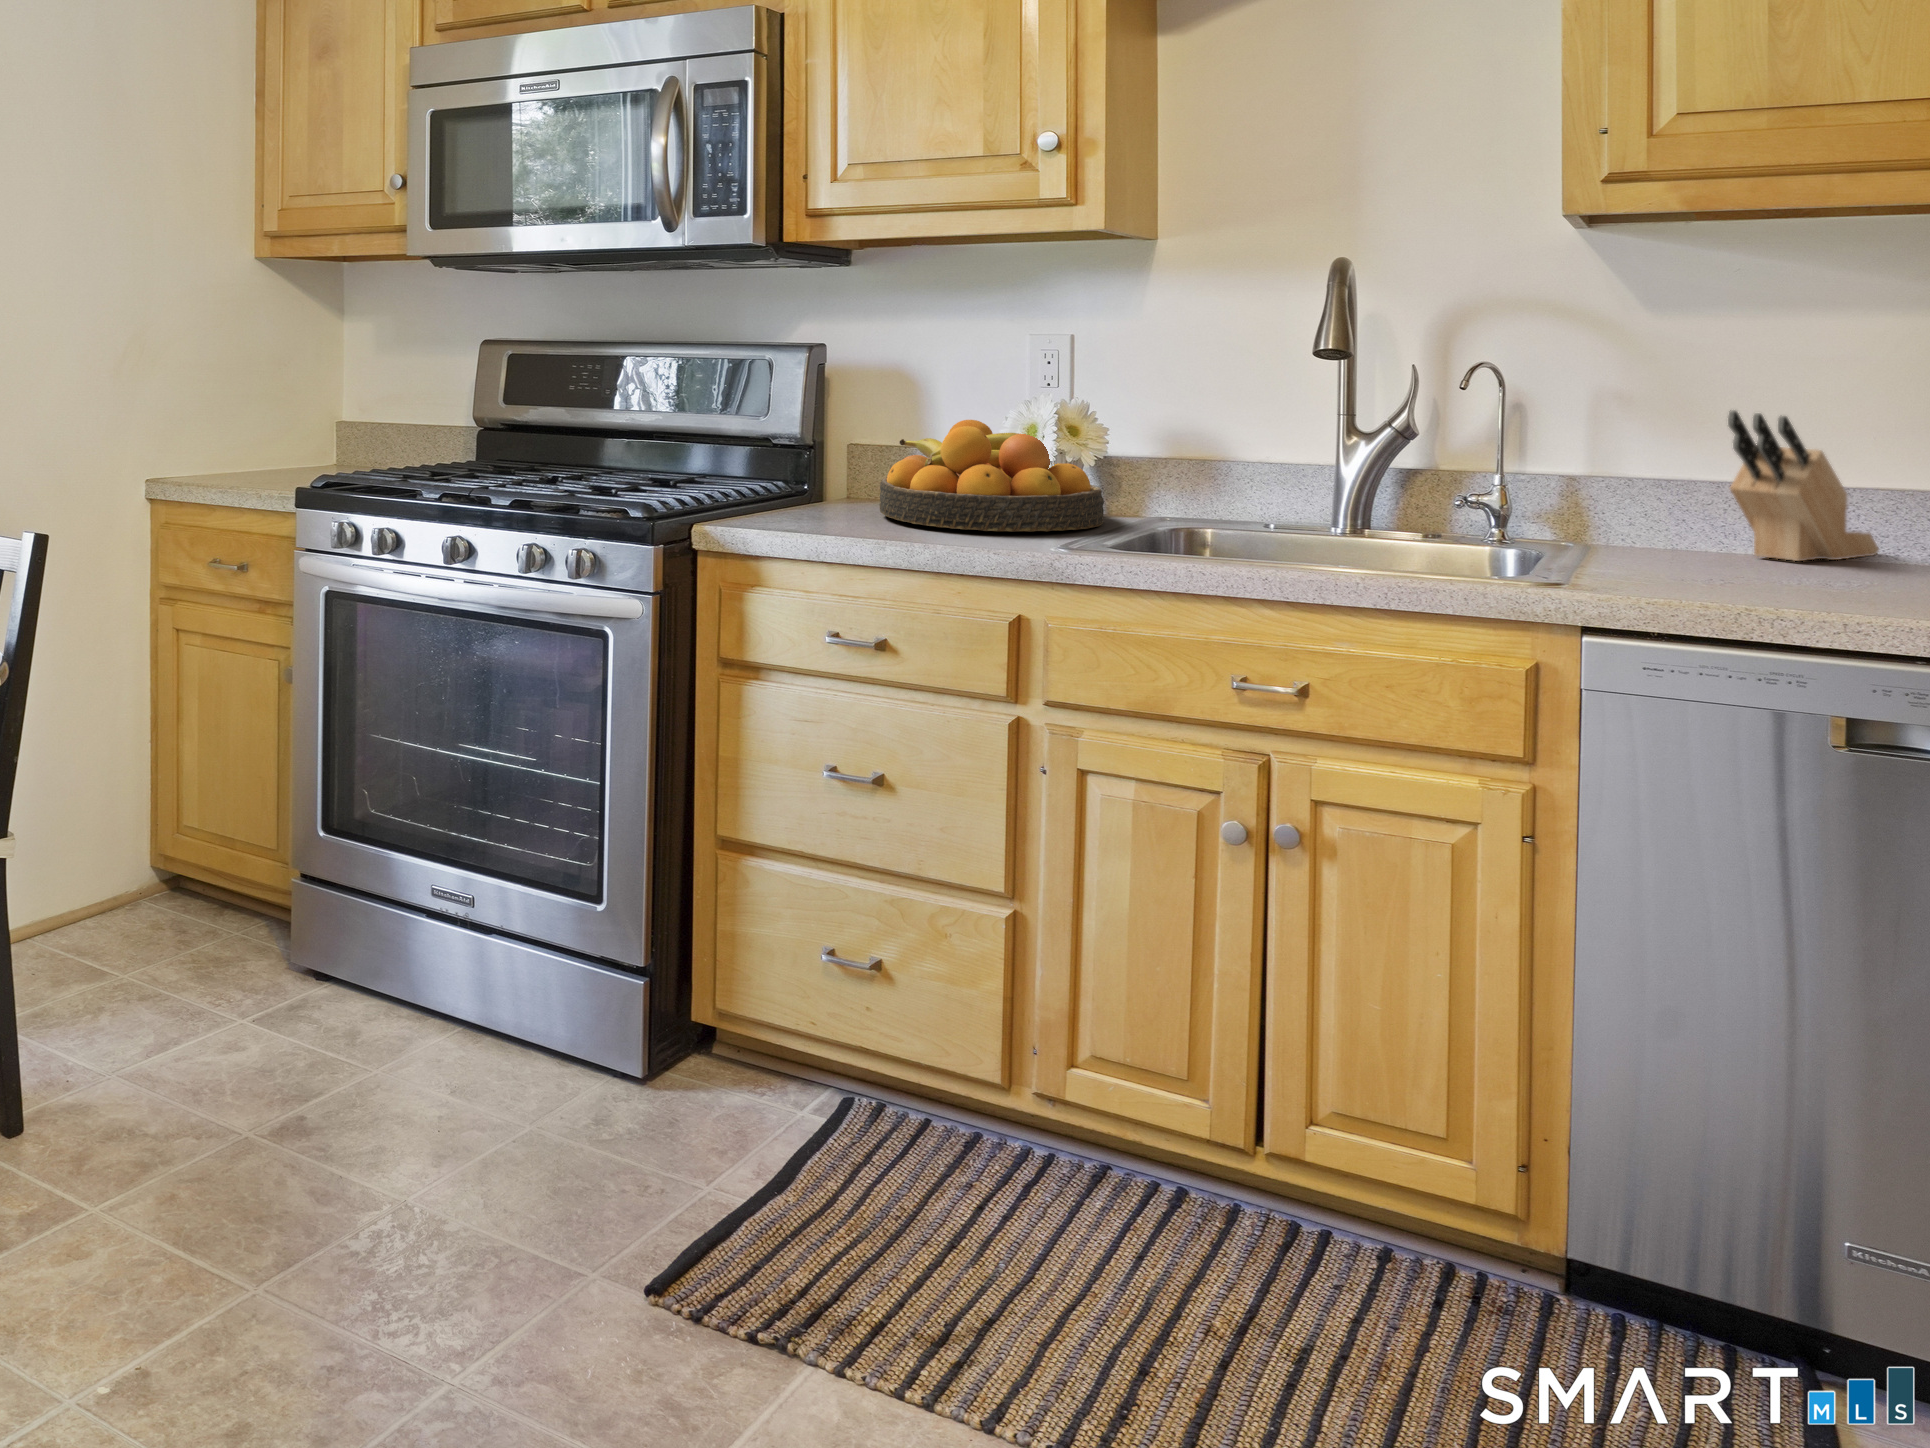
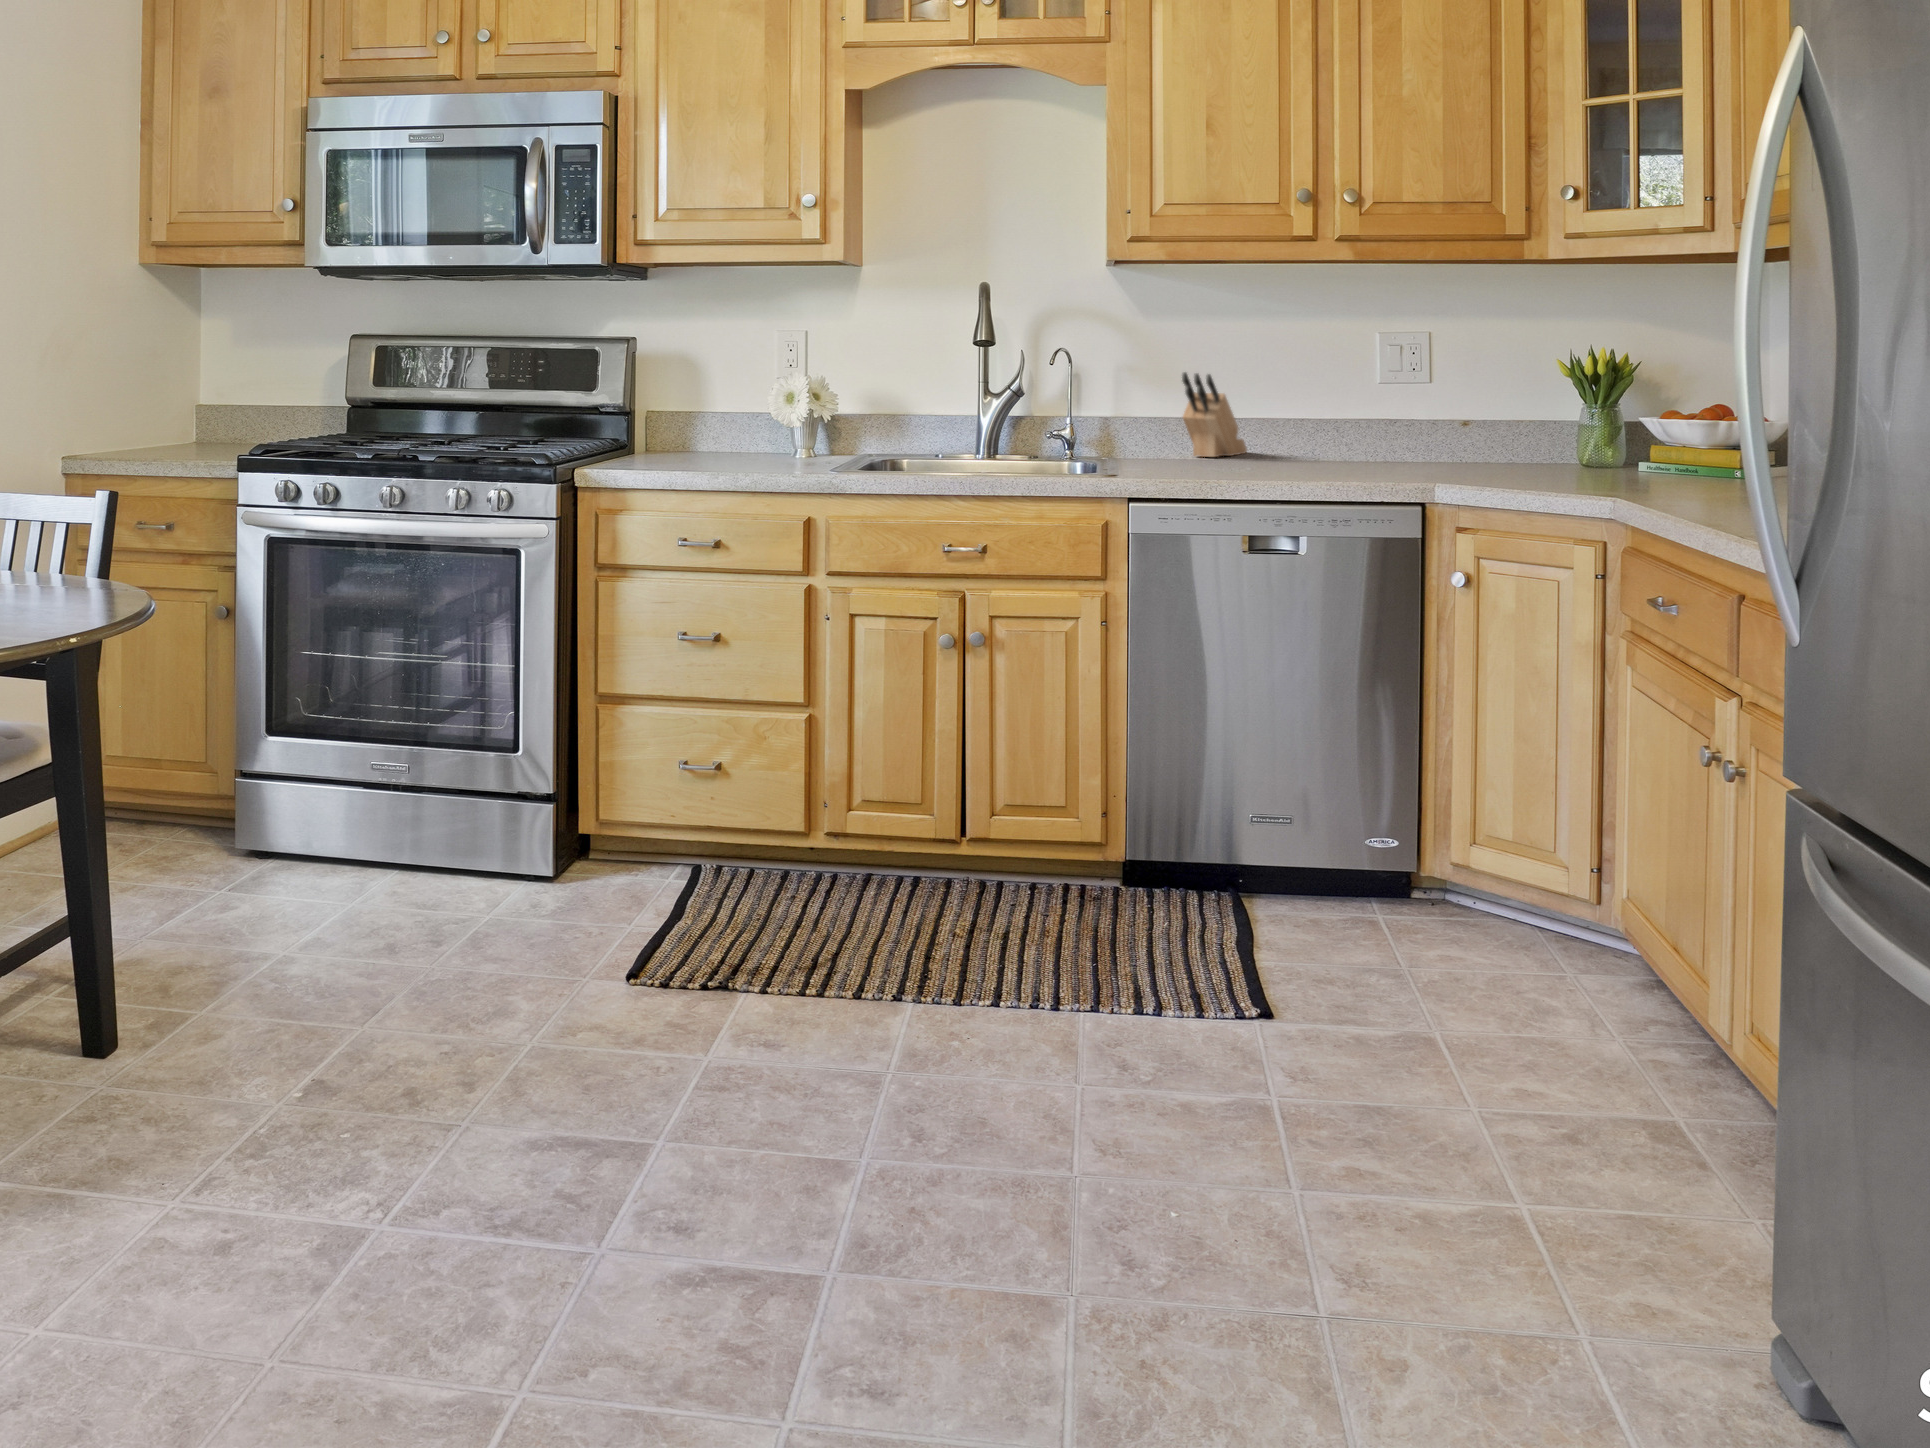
fruit bowl: present [880,420,1104,532] -> none [695,393,843,466]

